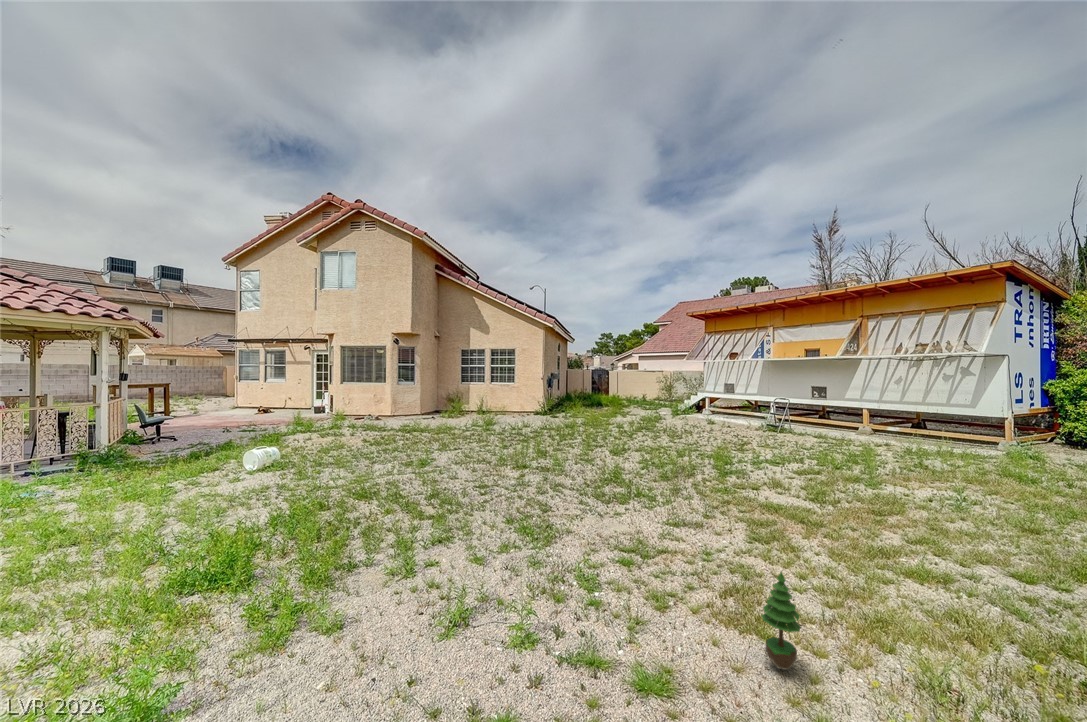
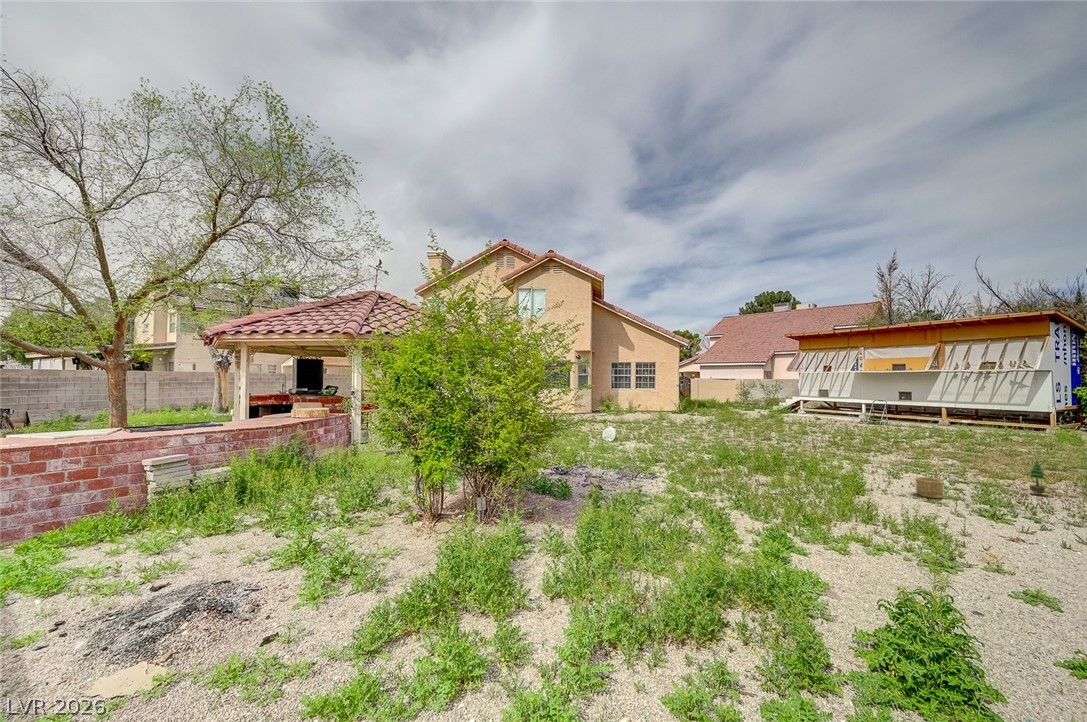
wooden bucket: none [440,616,500,697] -> present [915,477,943,498]

